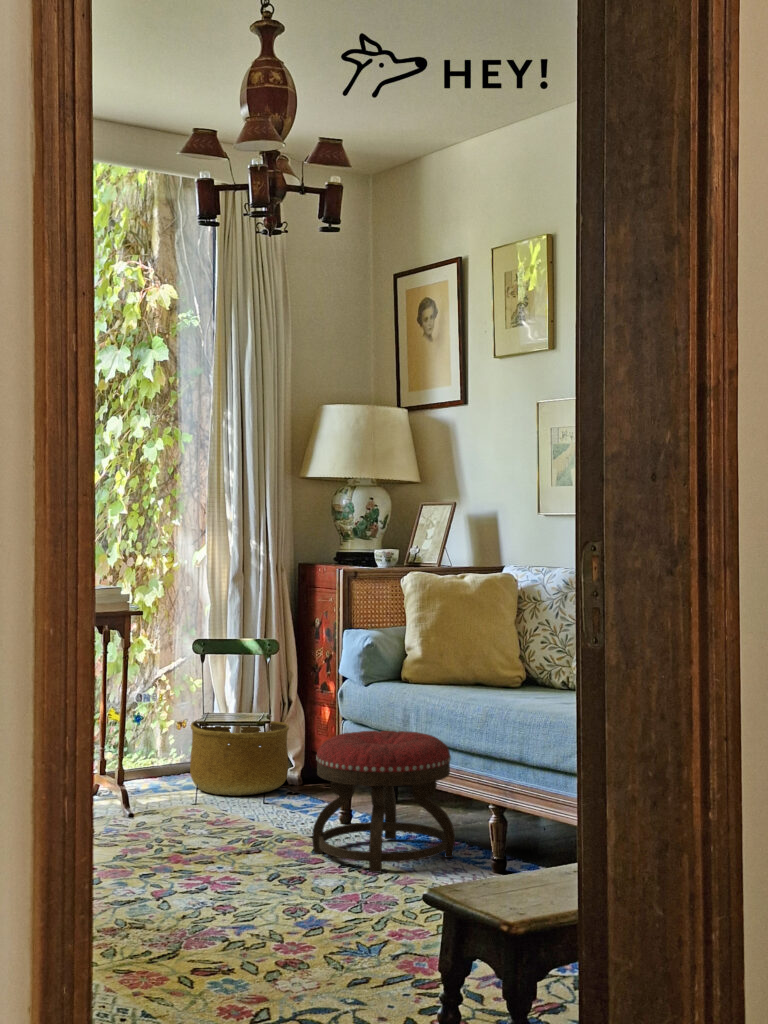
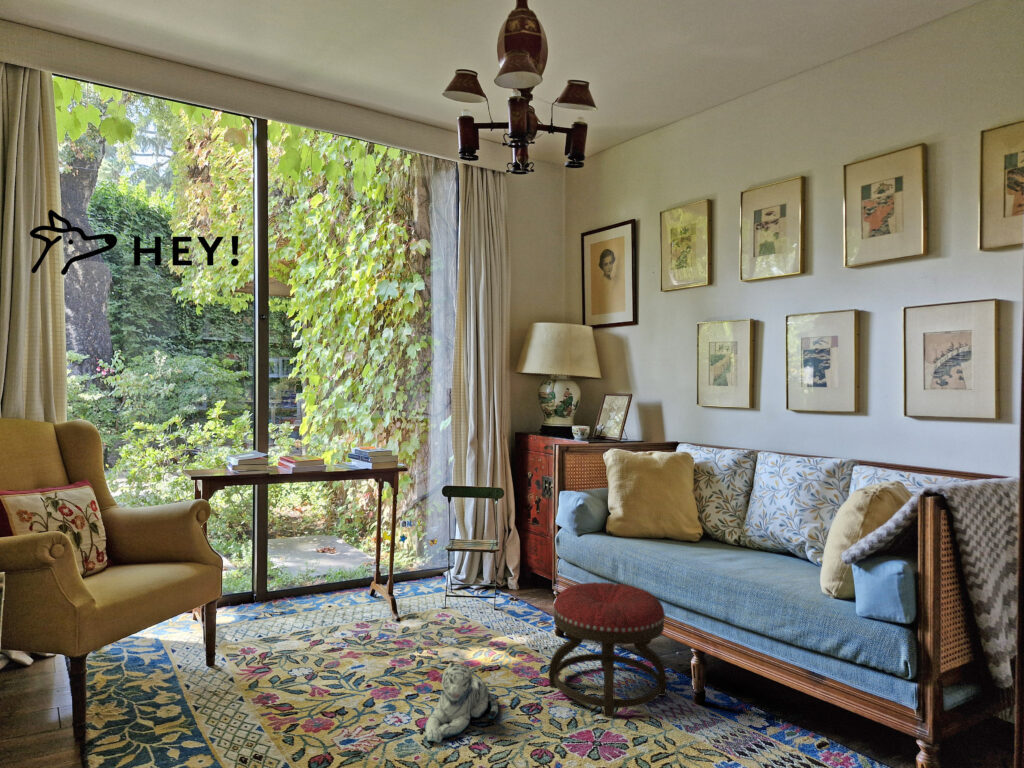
basket: present [190,721,289,796] -> none [439,545,511,607]
plush toy: none [155,807,246,888] -> present [425,663,499,743]

